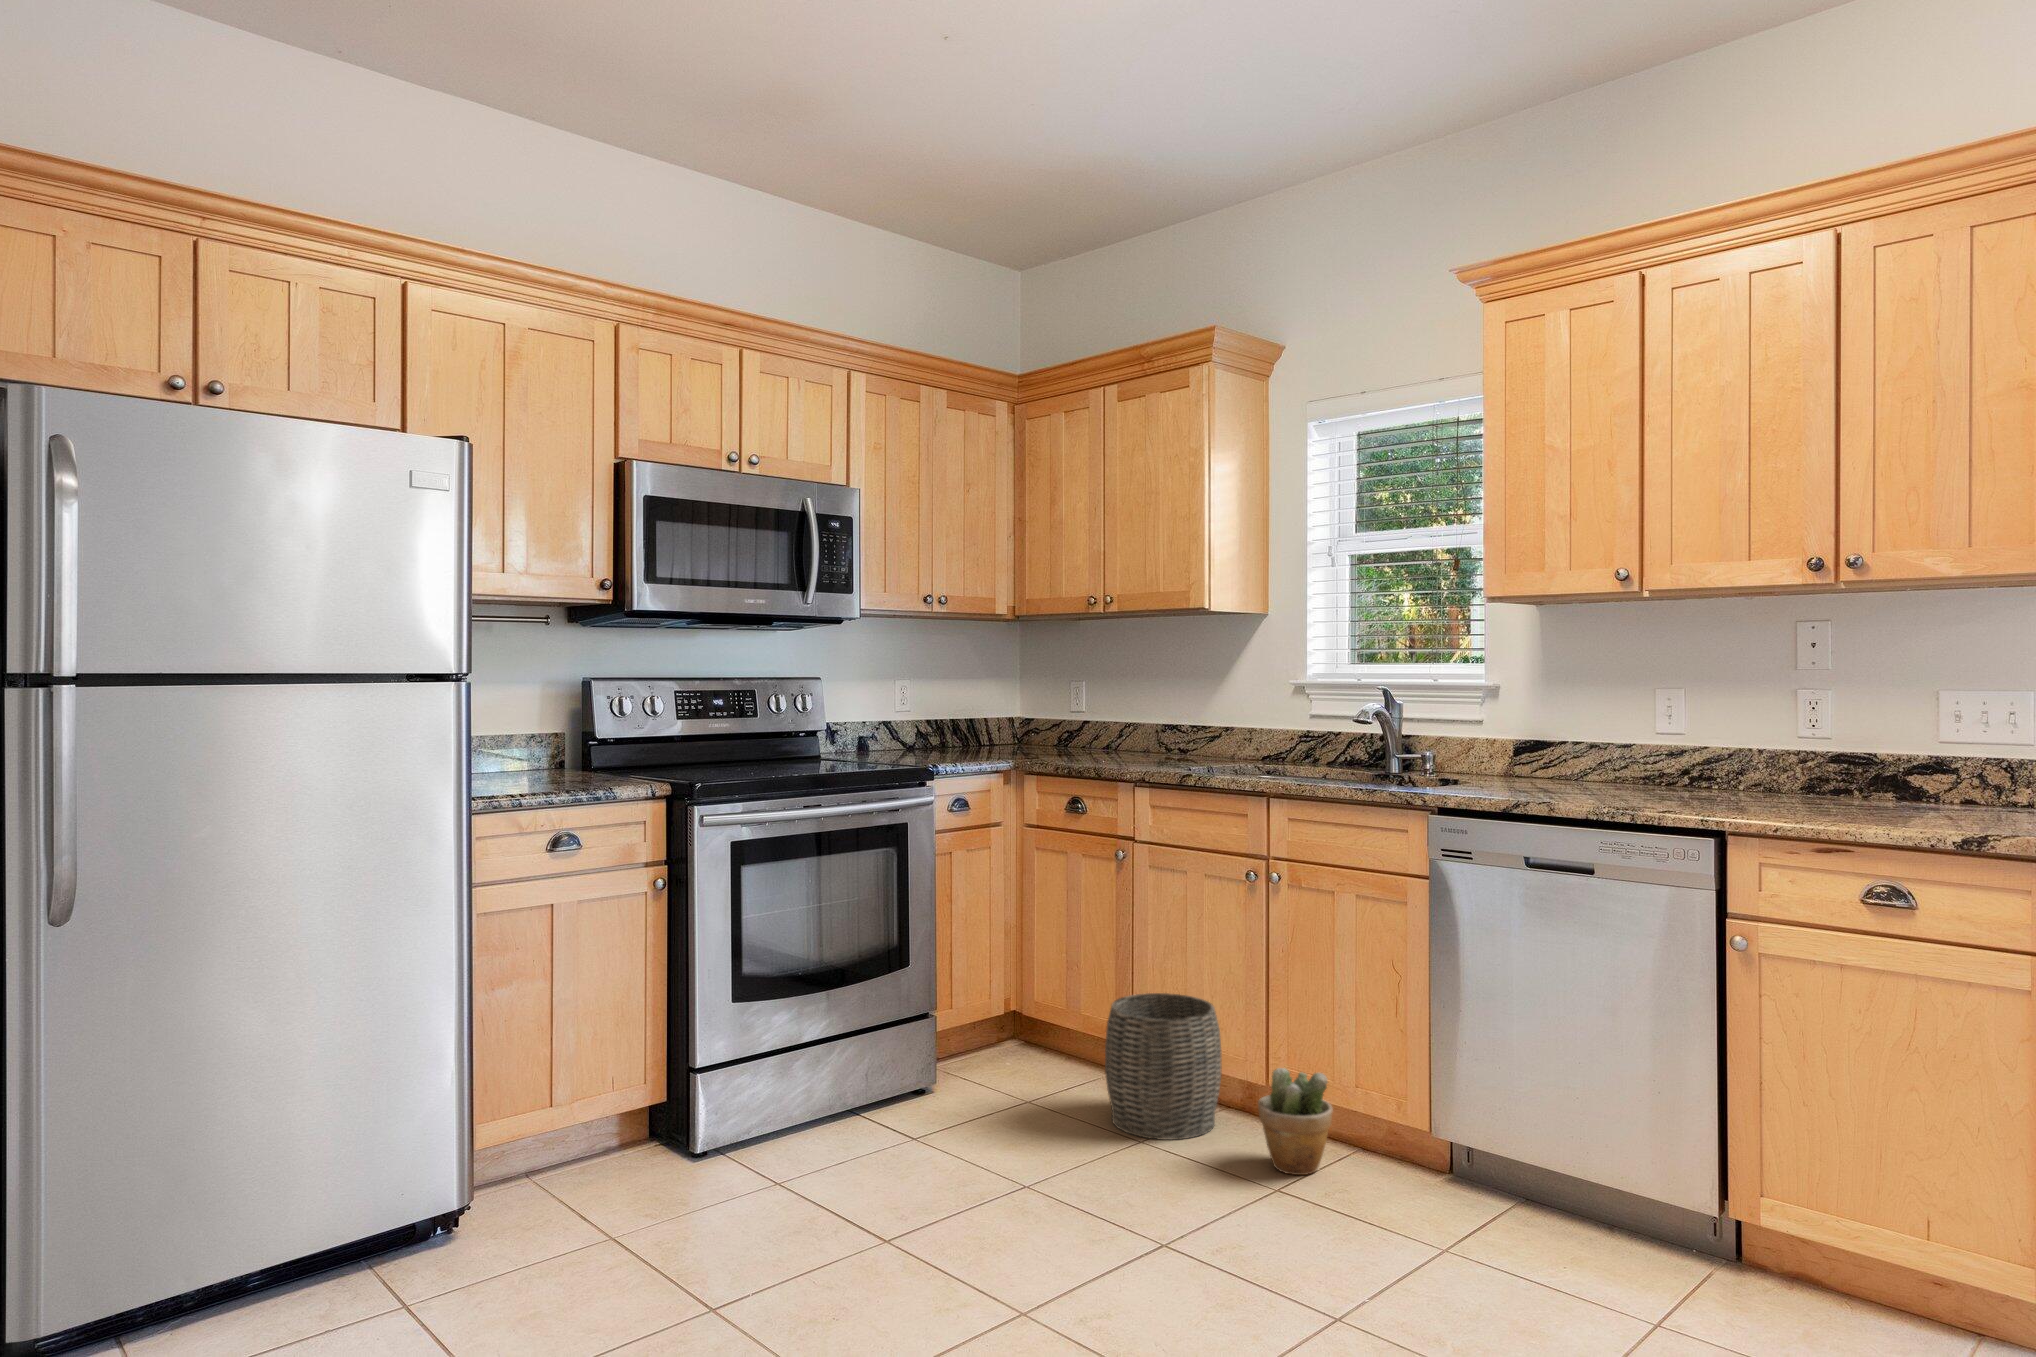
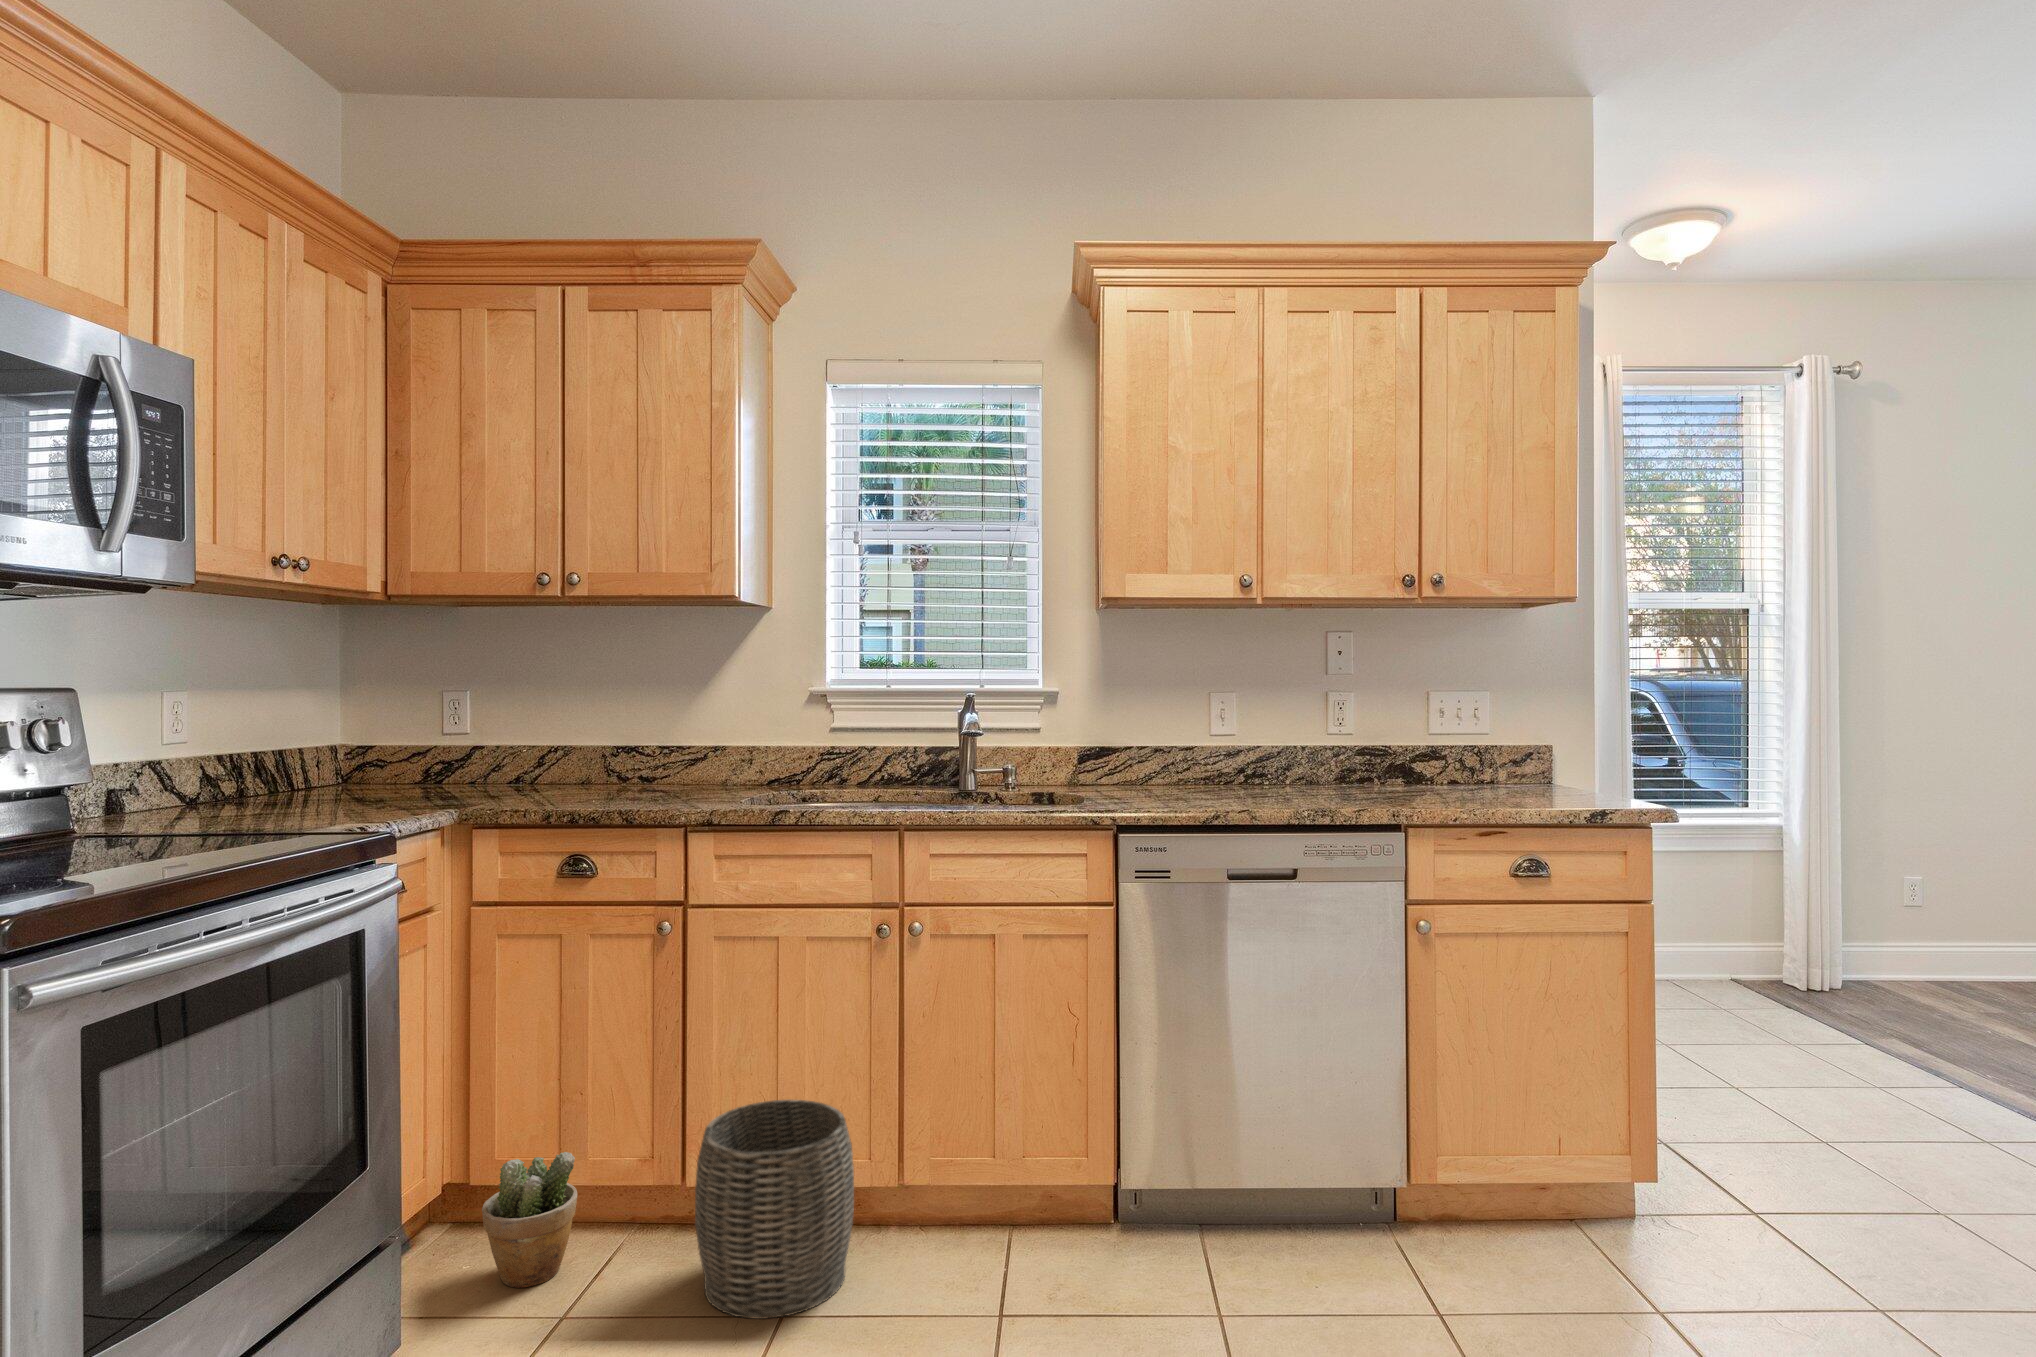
potted plant: present [1258,1068,1333,1175] -> present [482,1152,578,1288]

